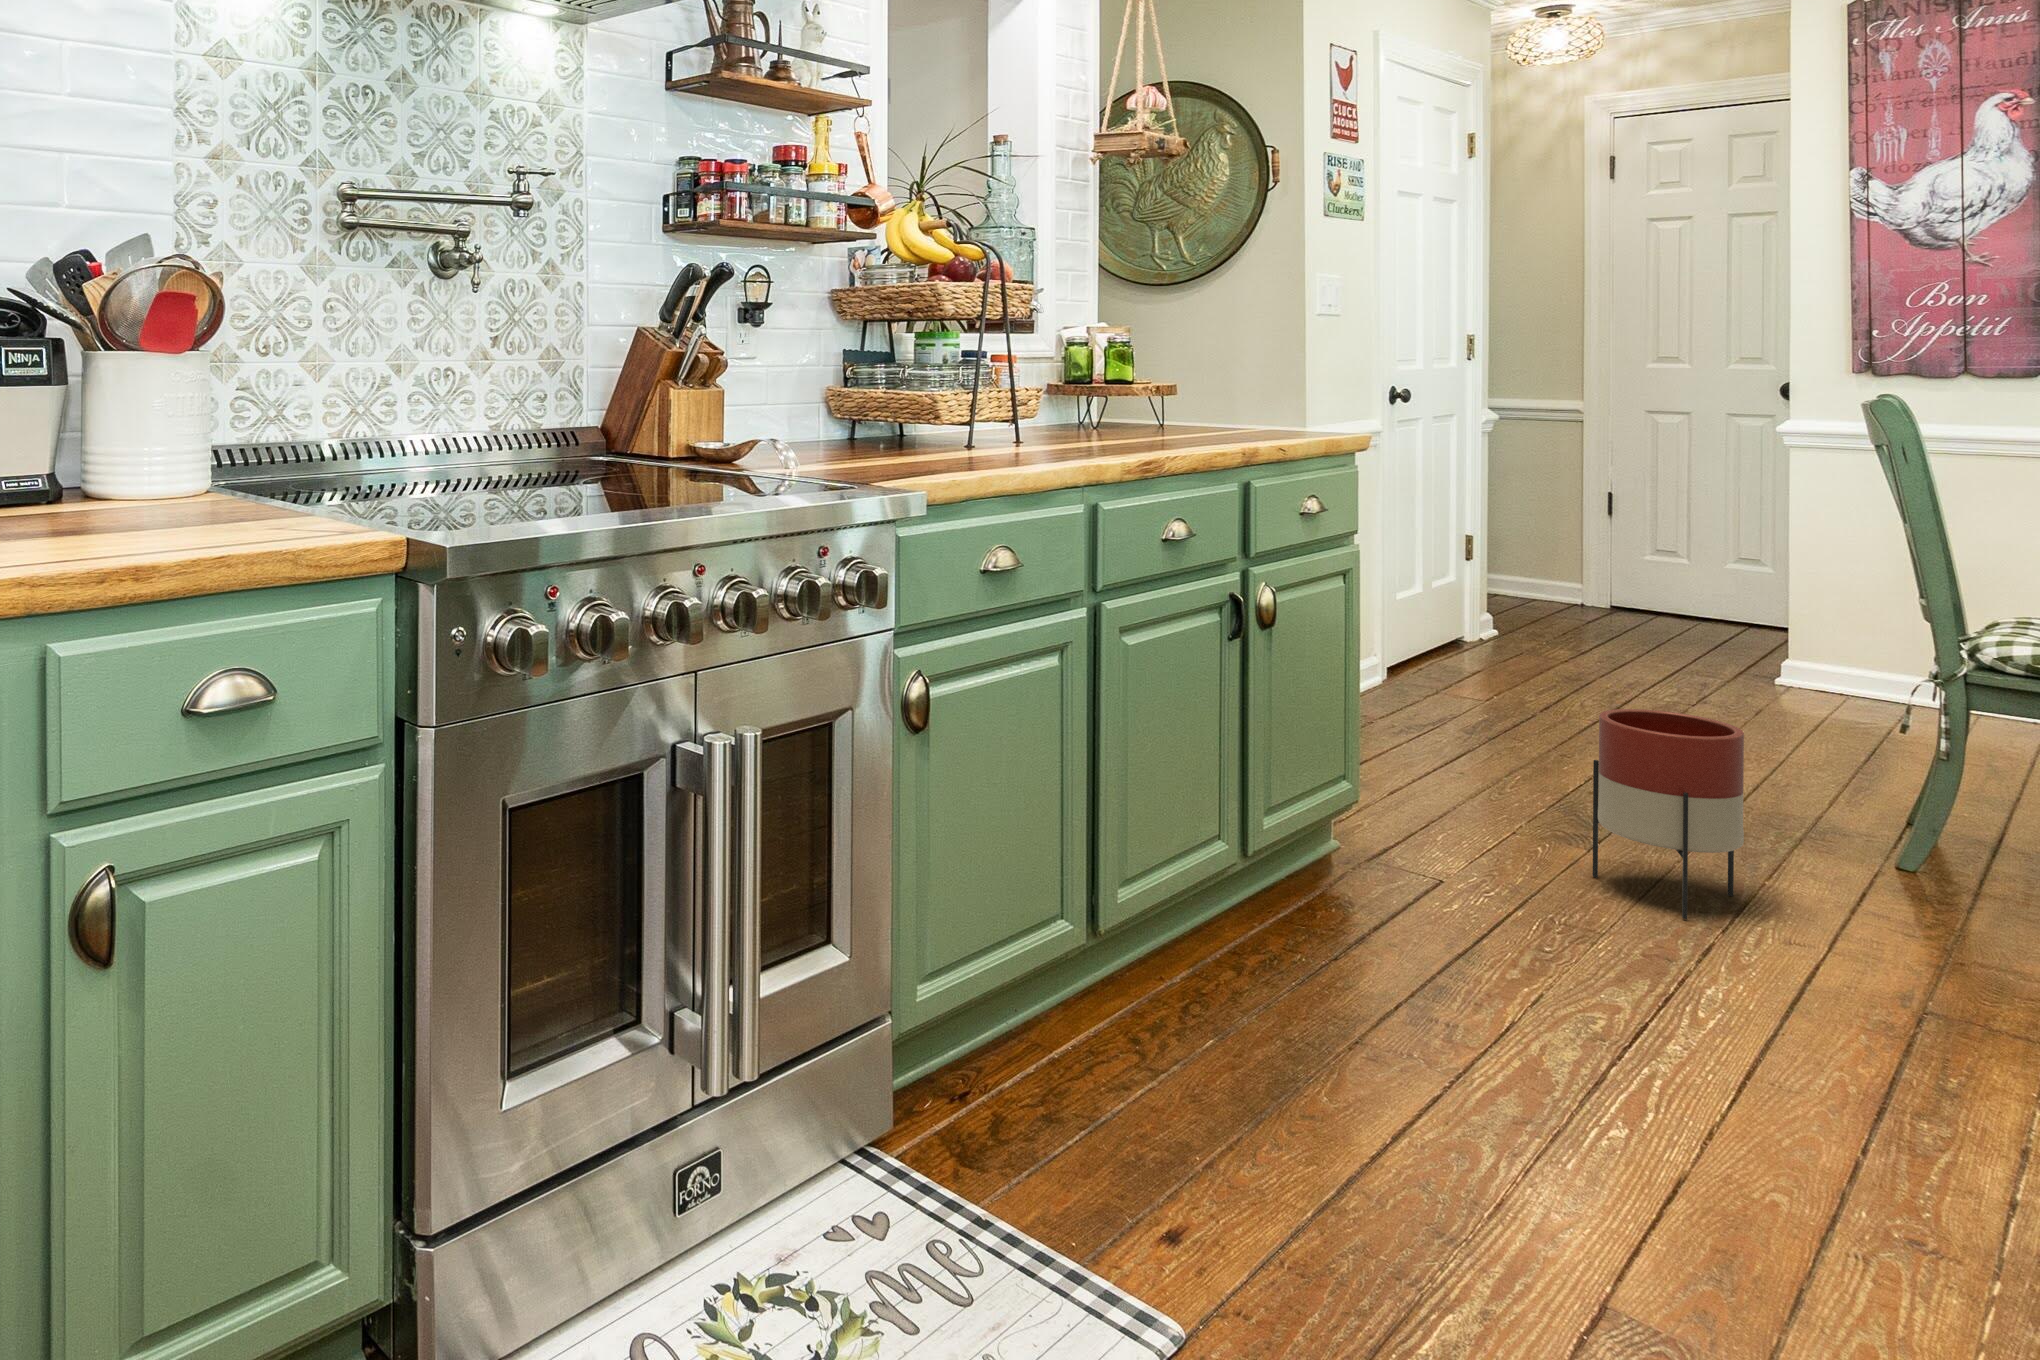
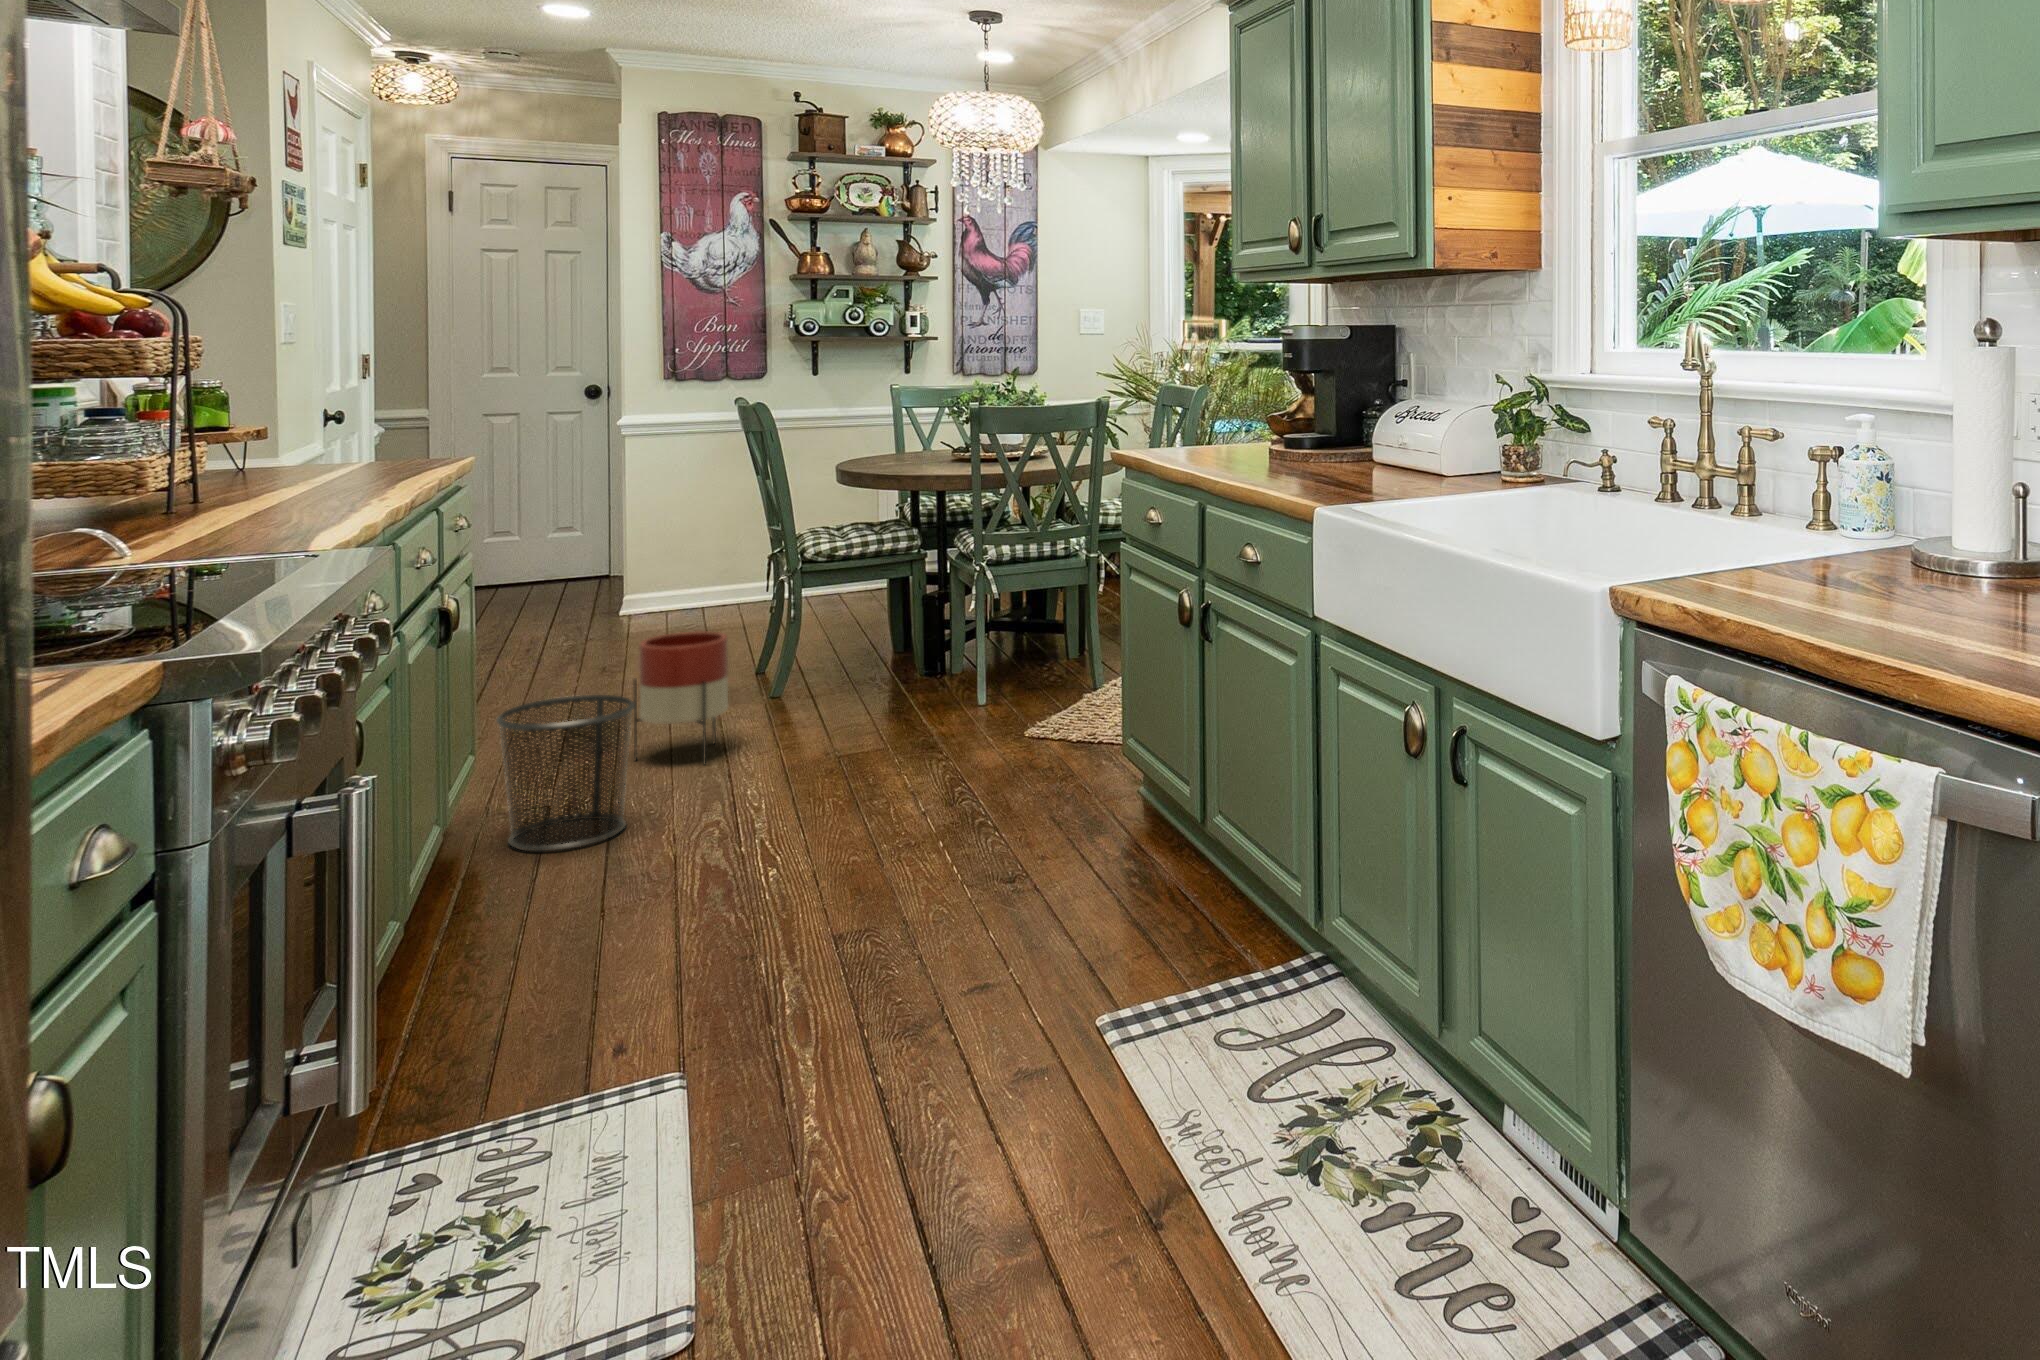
waste bin: none [1322,747,1508,964] -> present [497,695,635,851]

